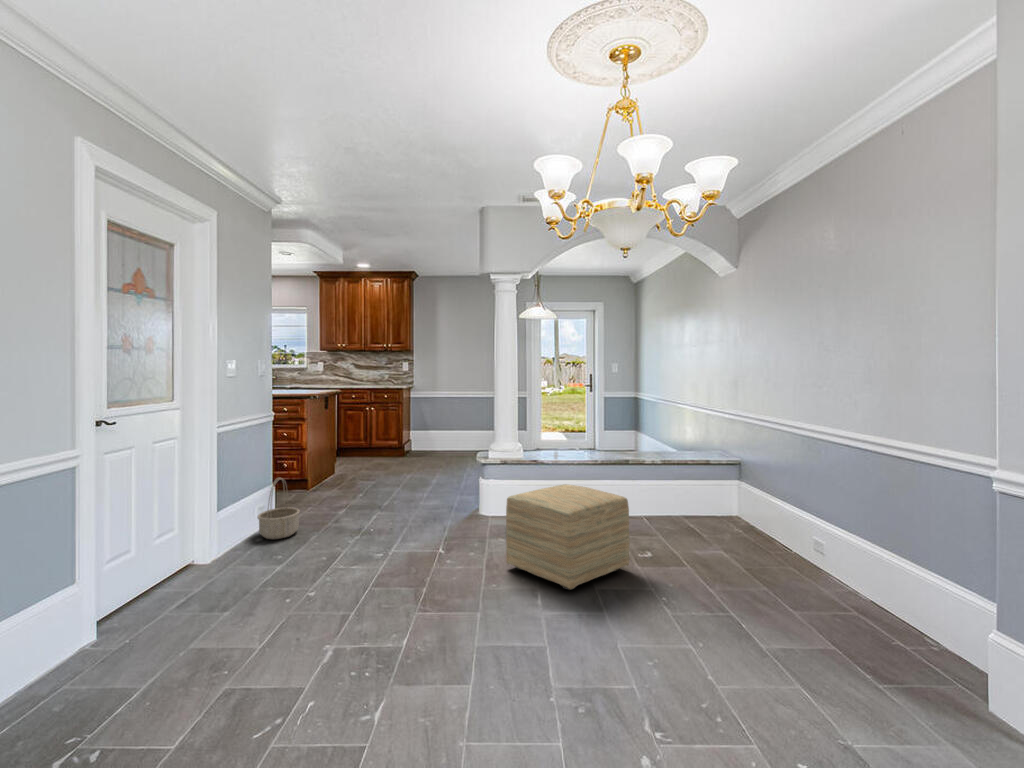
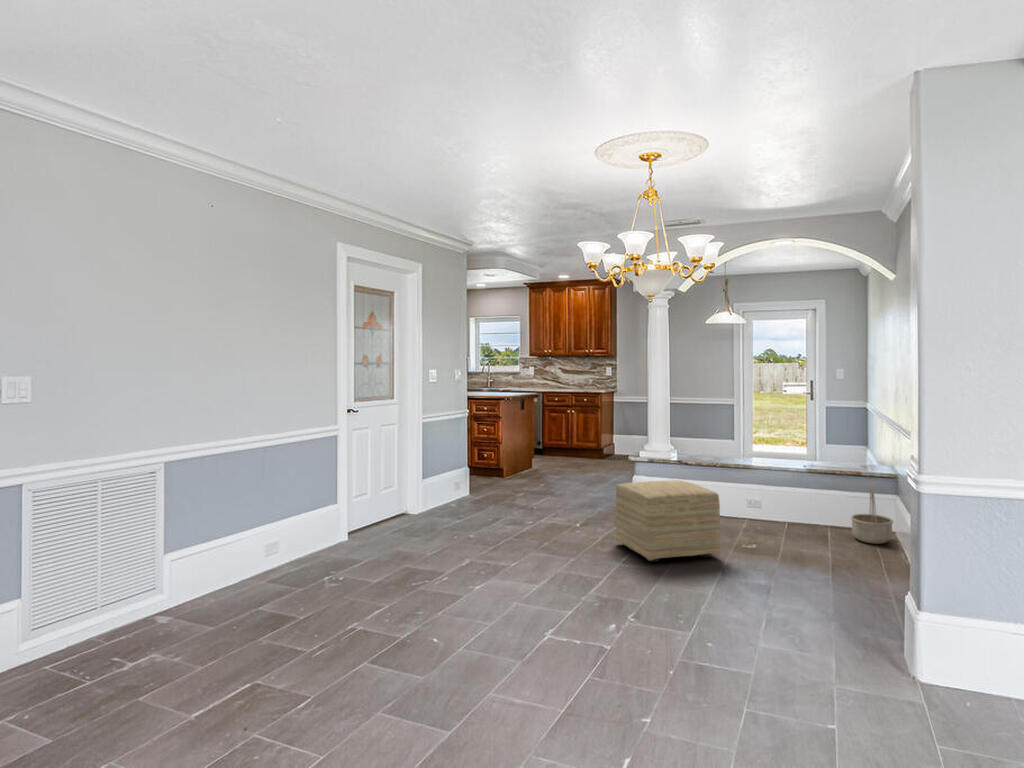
basket: present [258,478,300,539] -> present [851,484,893,544]

